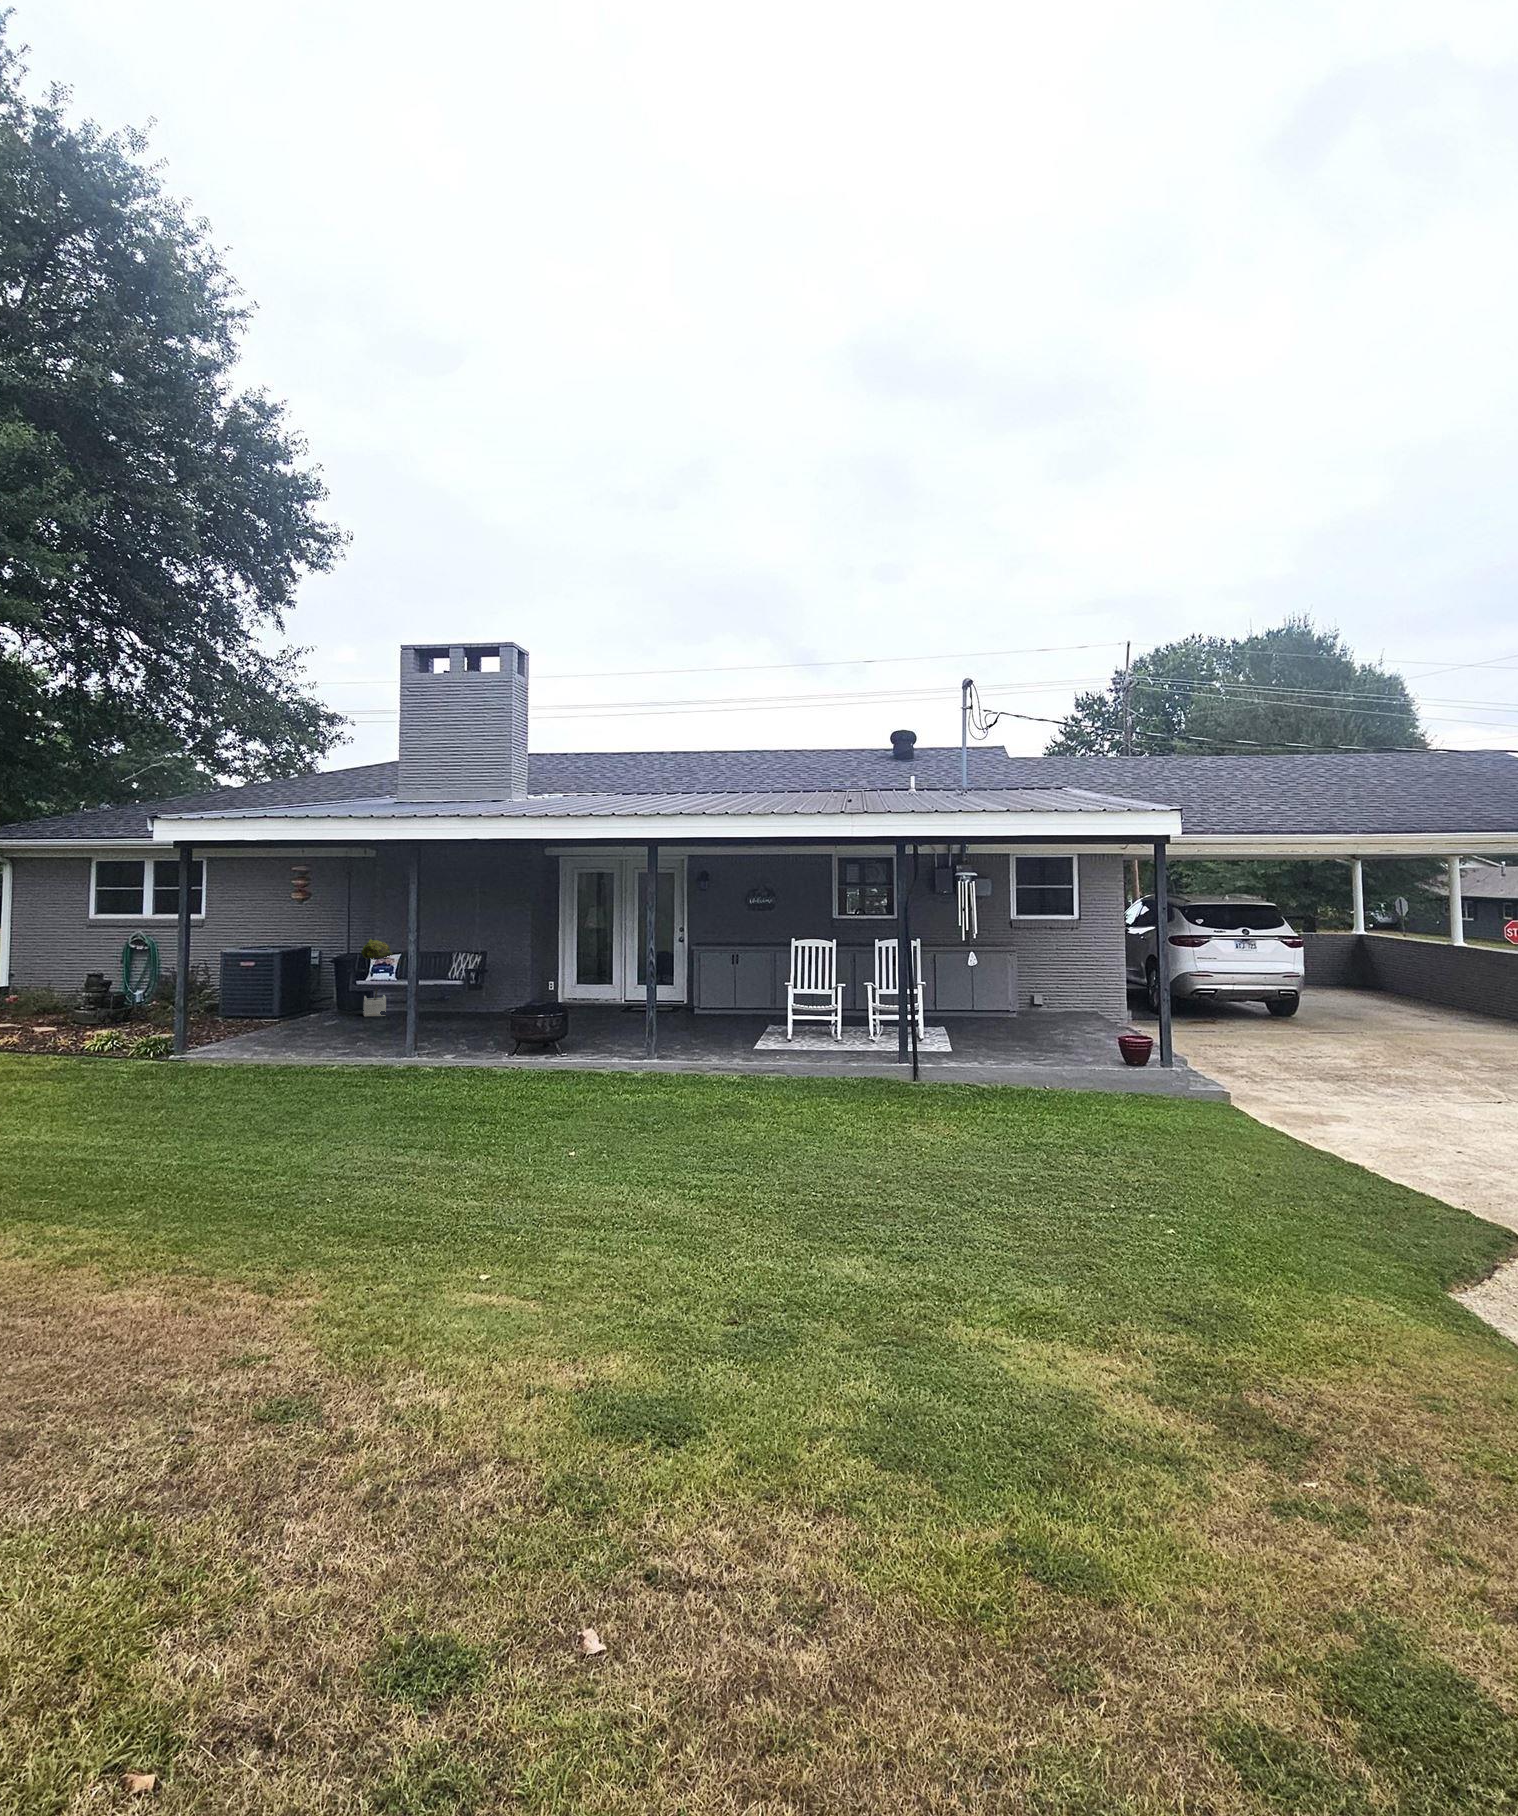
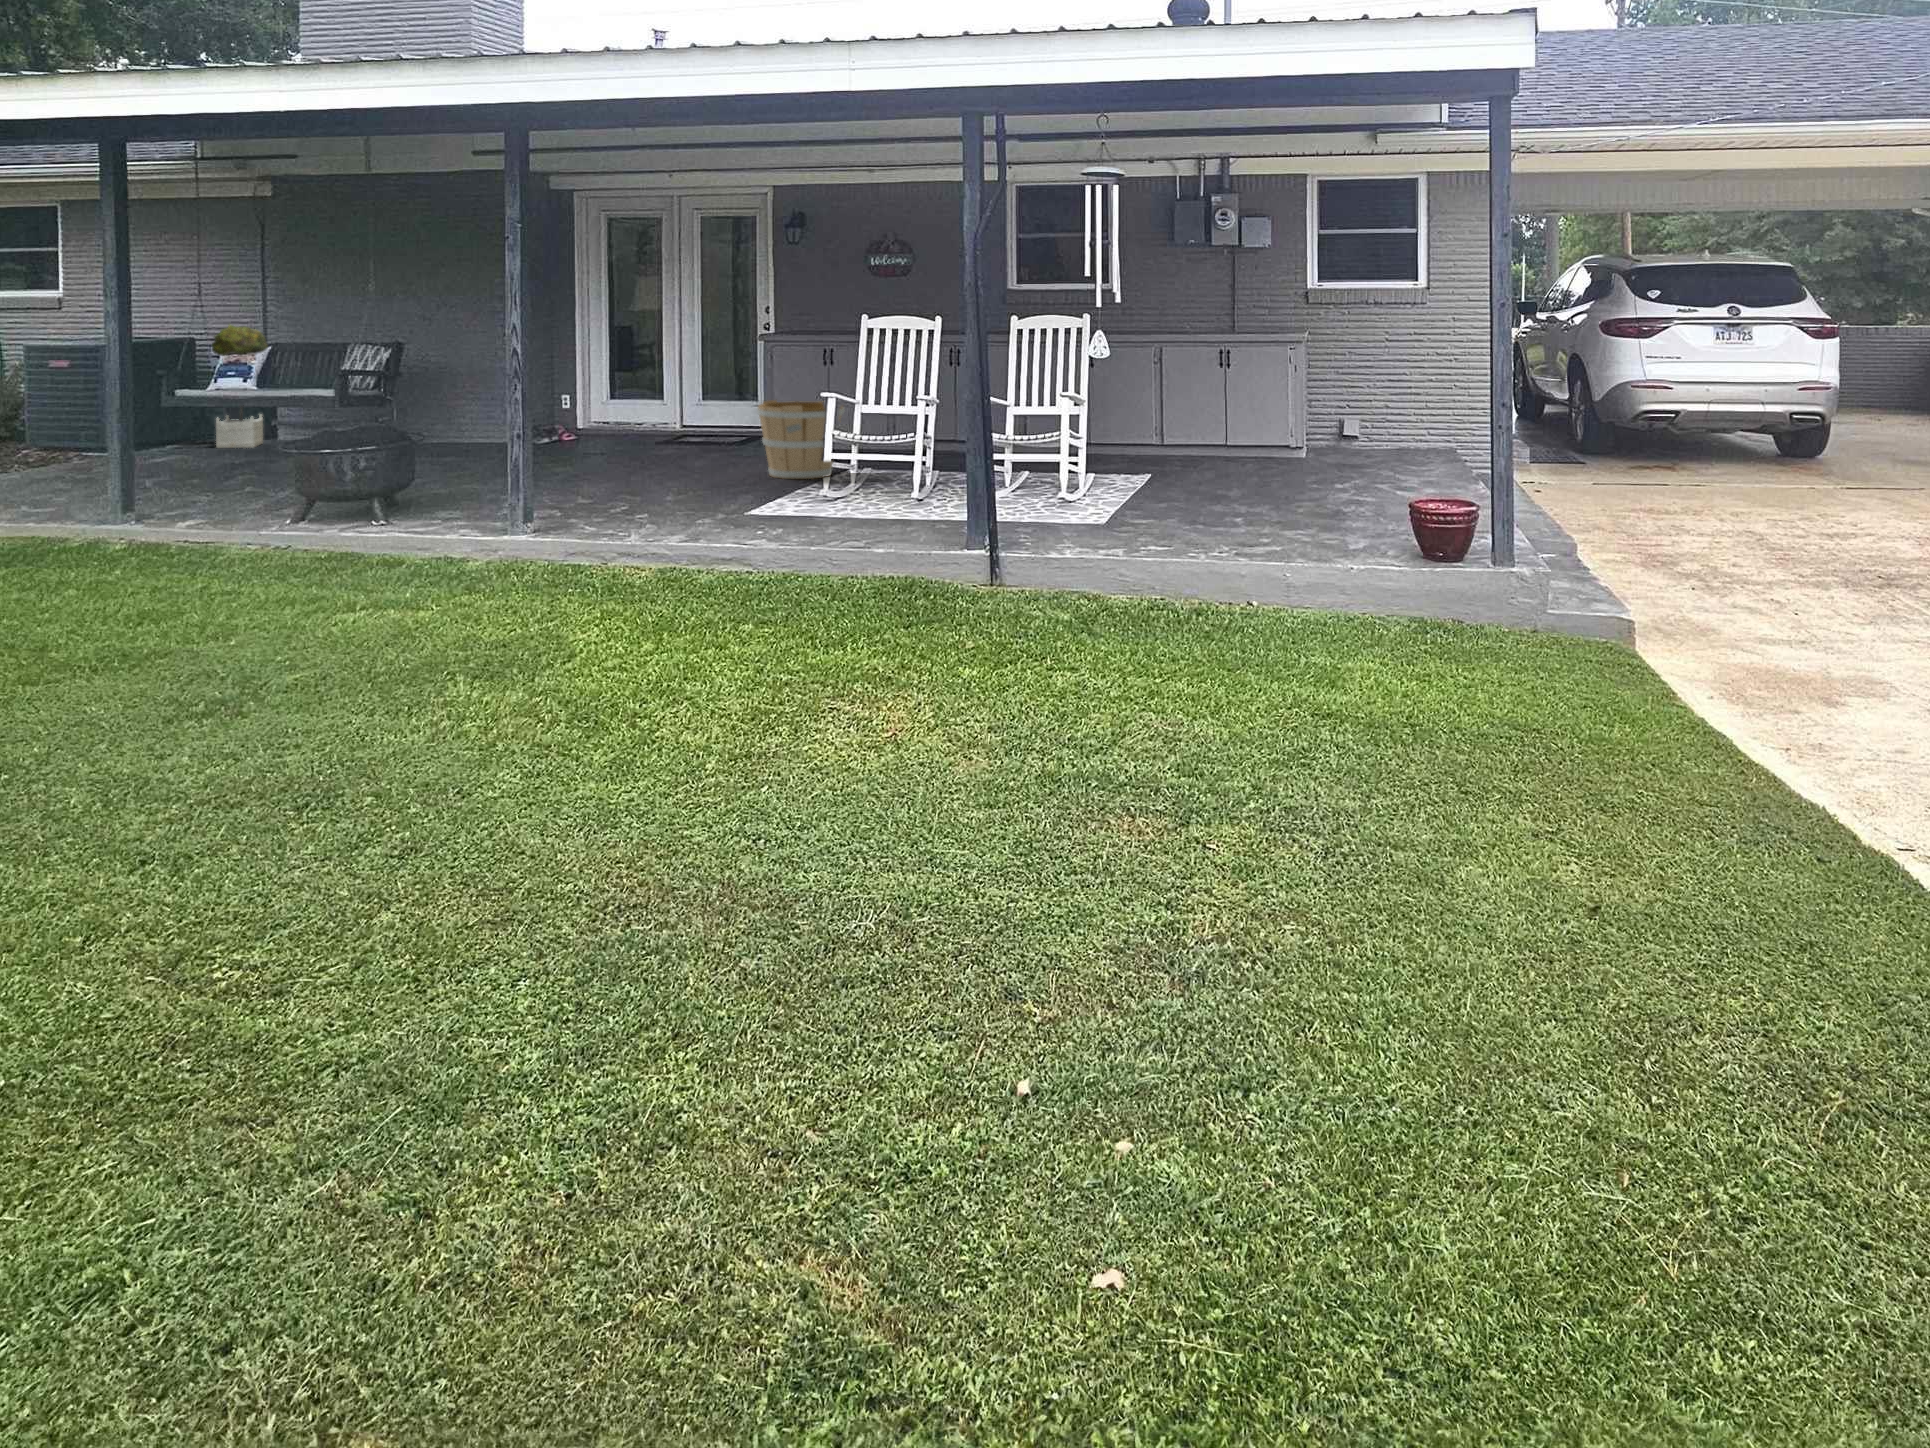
wooden bucket: none [714,985,763,1032] -> present [757,400,845,479]

